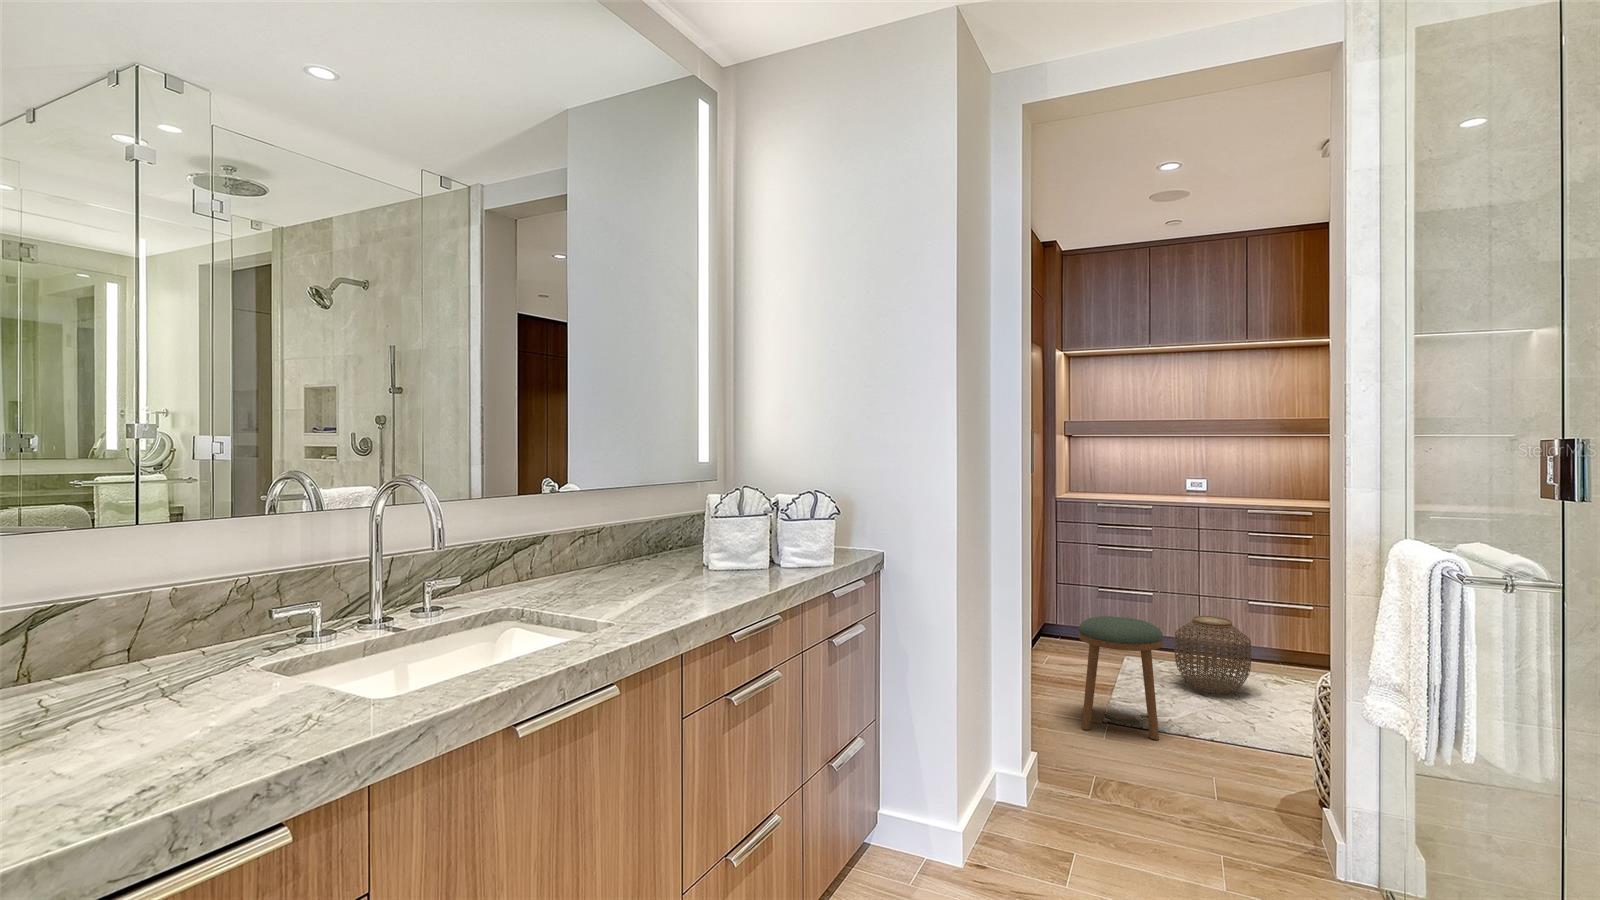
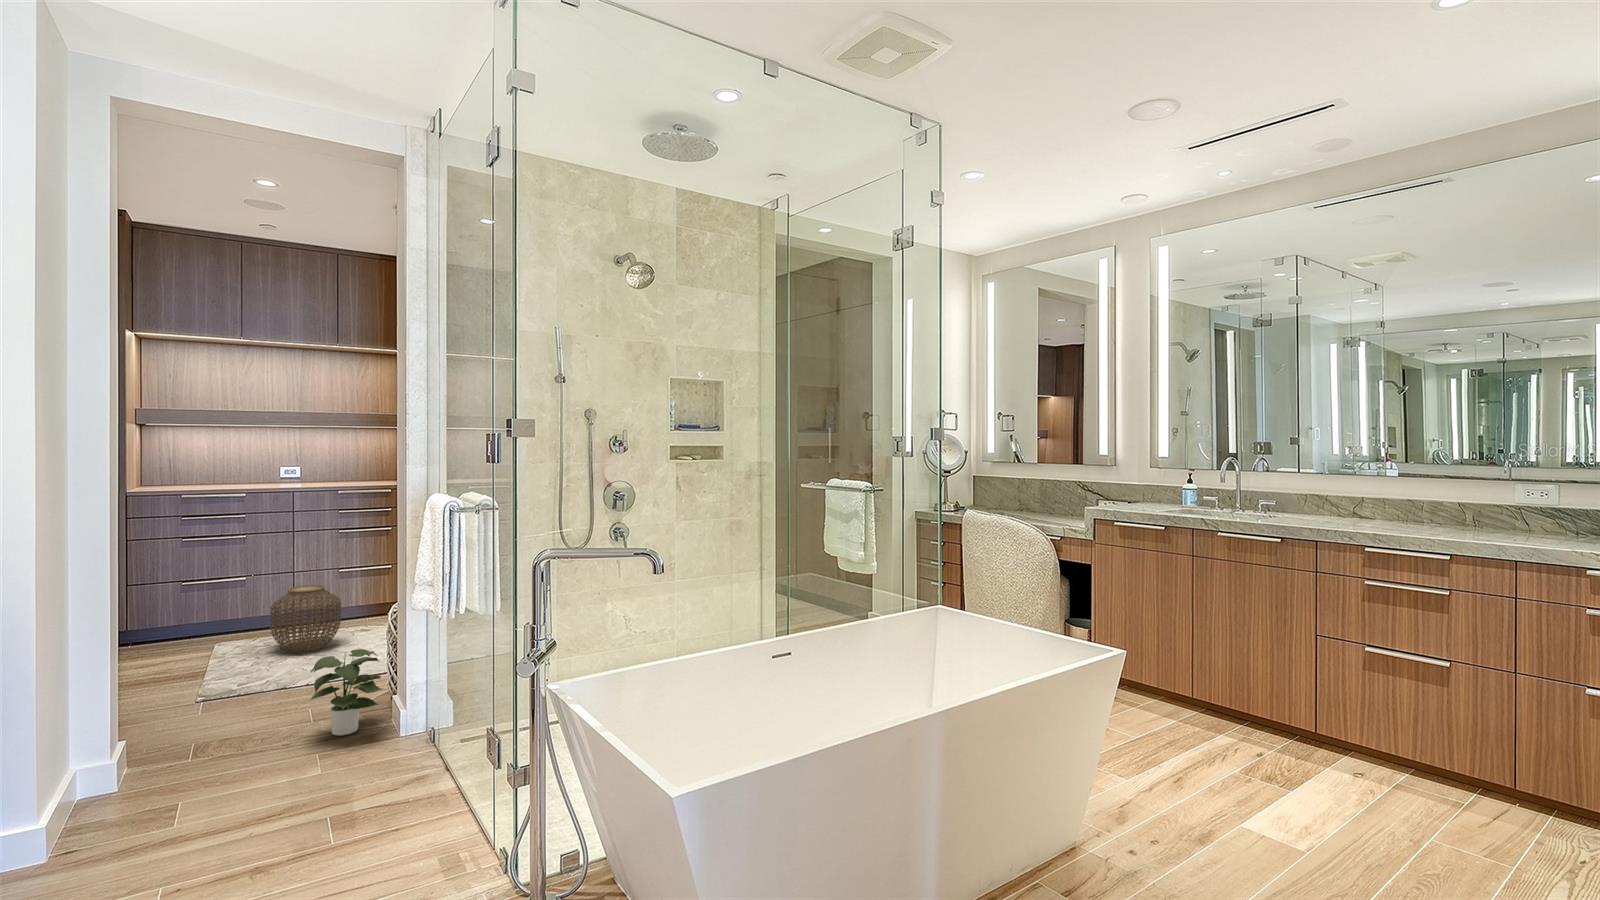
stool: present [1079,616,1163,740] -> none [167,598,261,714]
potted plant: none [1212,720,1311,834] -> present [311,649,383,736]

